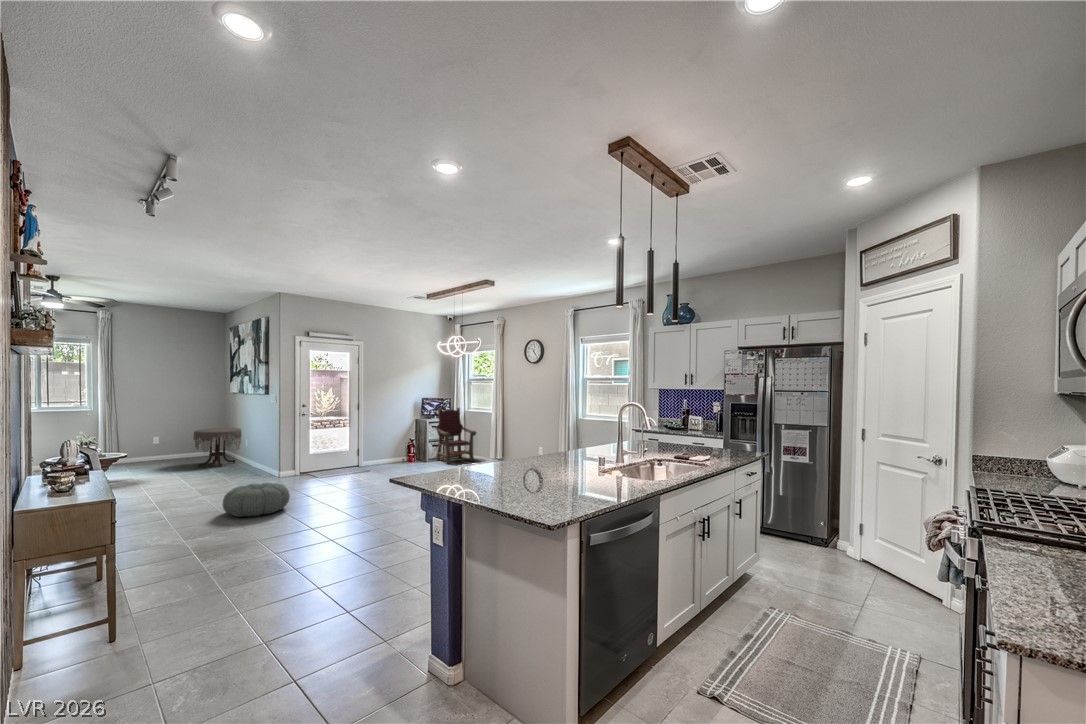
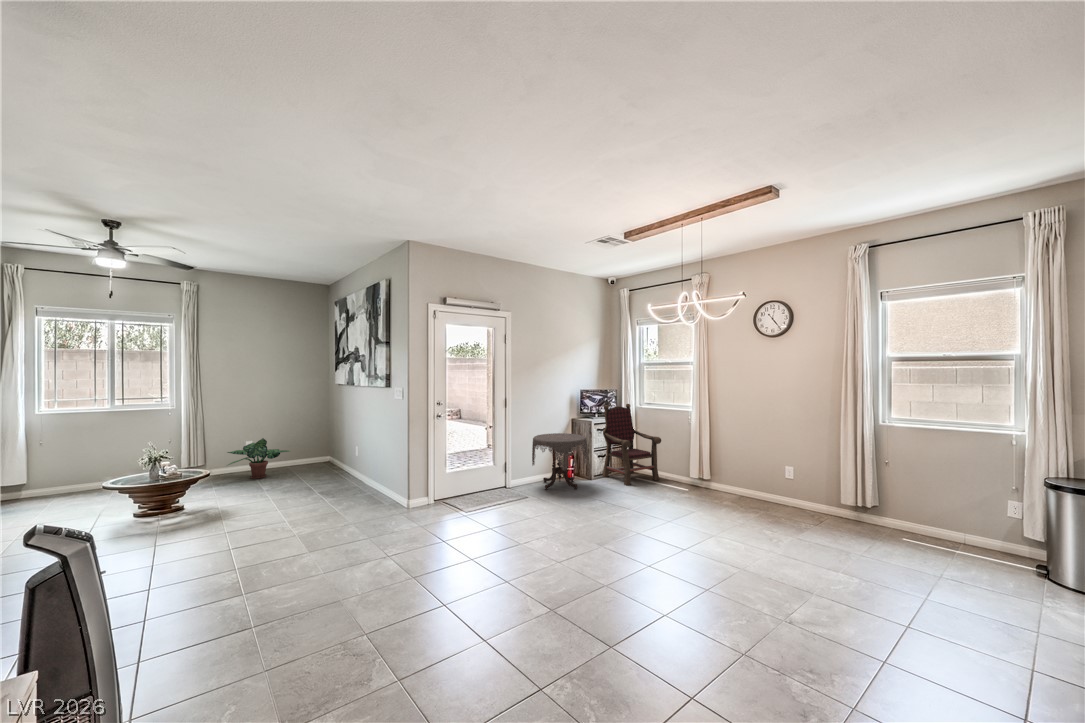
side table: present [193,428,242,467] -> present [532,433,588,490]
potted plant: none [137,433,194,465] -> present [228,438,289,479]
pouf: present [222,483,290,517] -> none [346,548,460,632]

